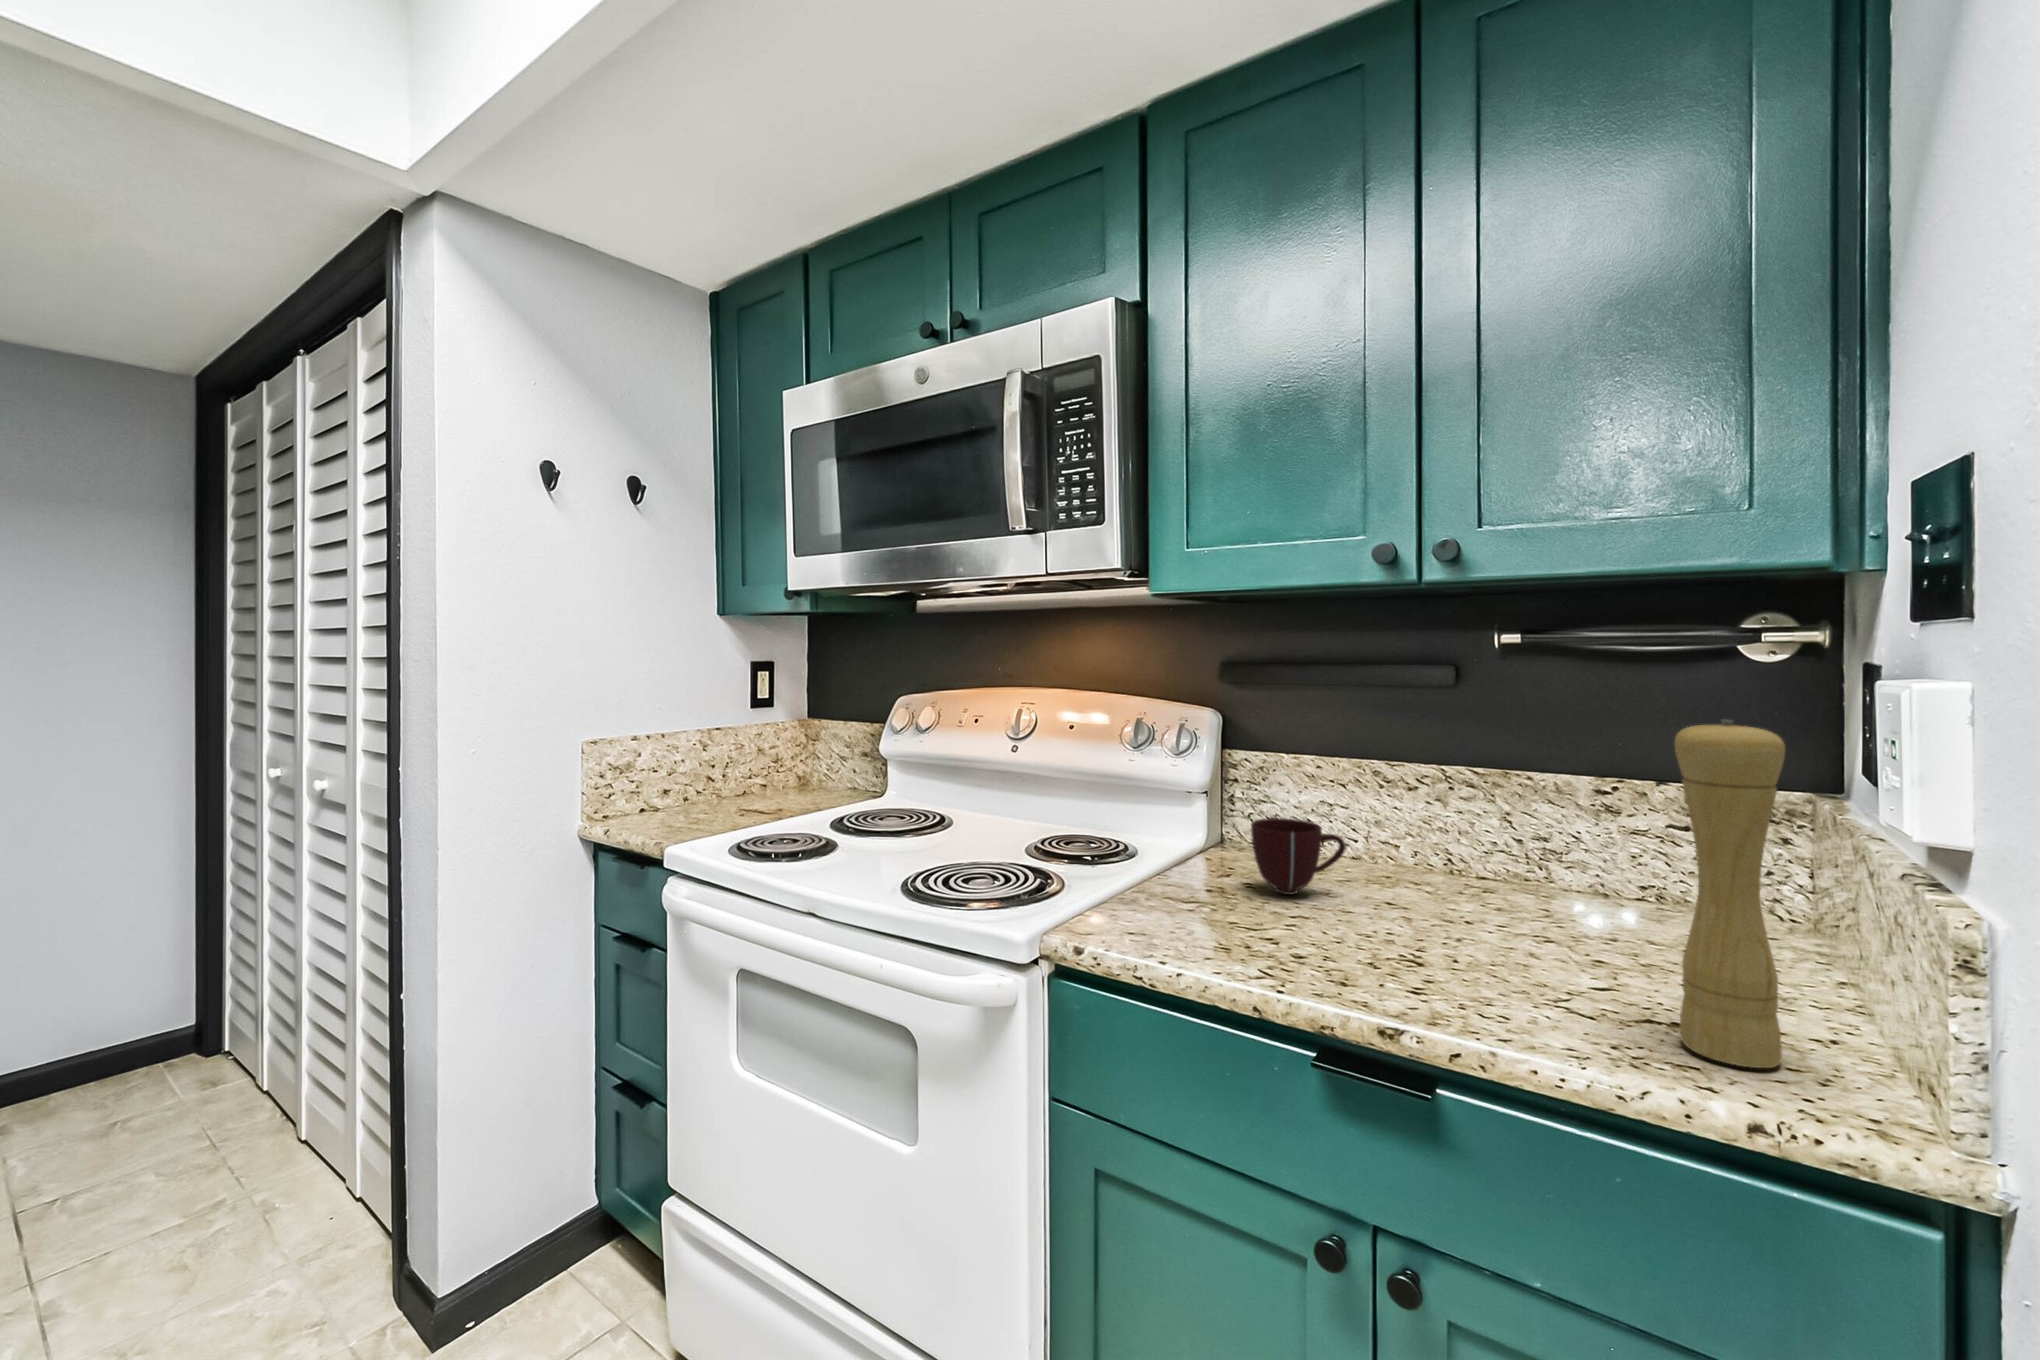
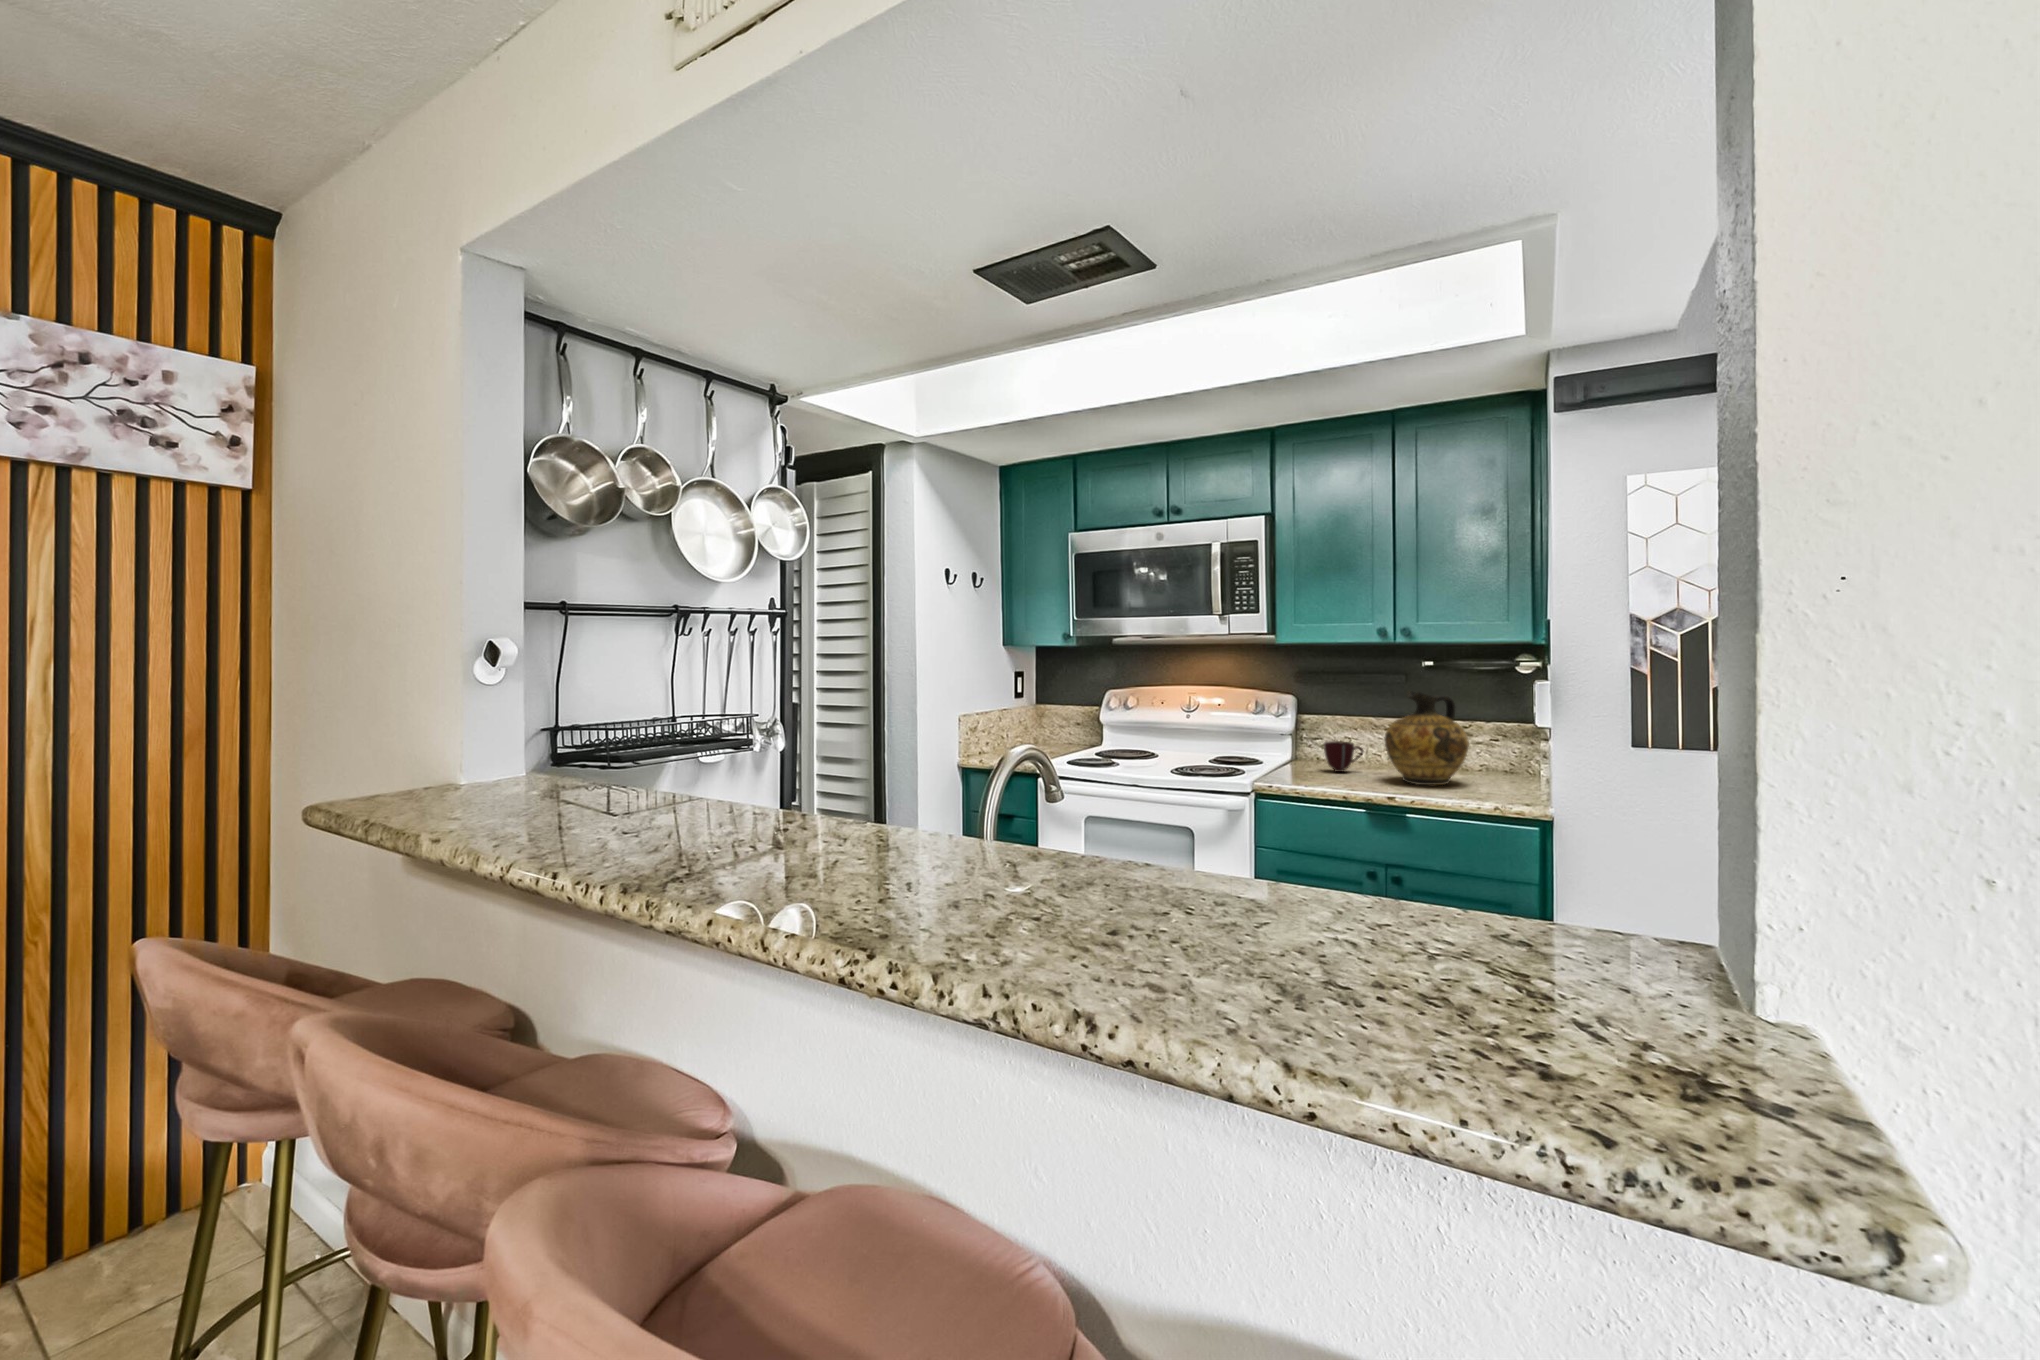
ceramic jug: none [1384,702,1624,971] -> present [1385,691,1469,785]
pepper mill: present [1675,720,1785,1068] -> none [1480,695,1510,798]

